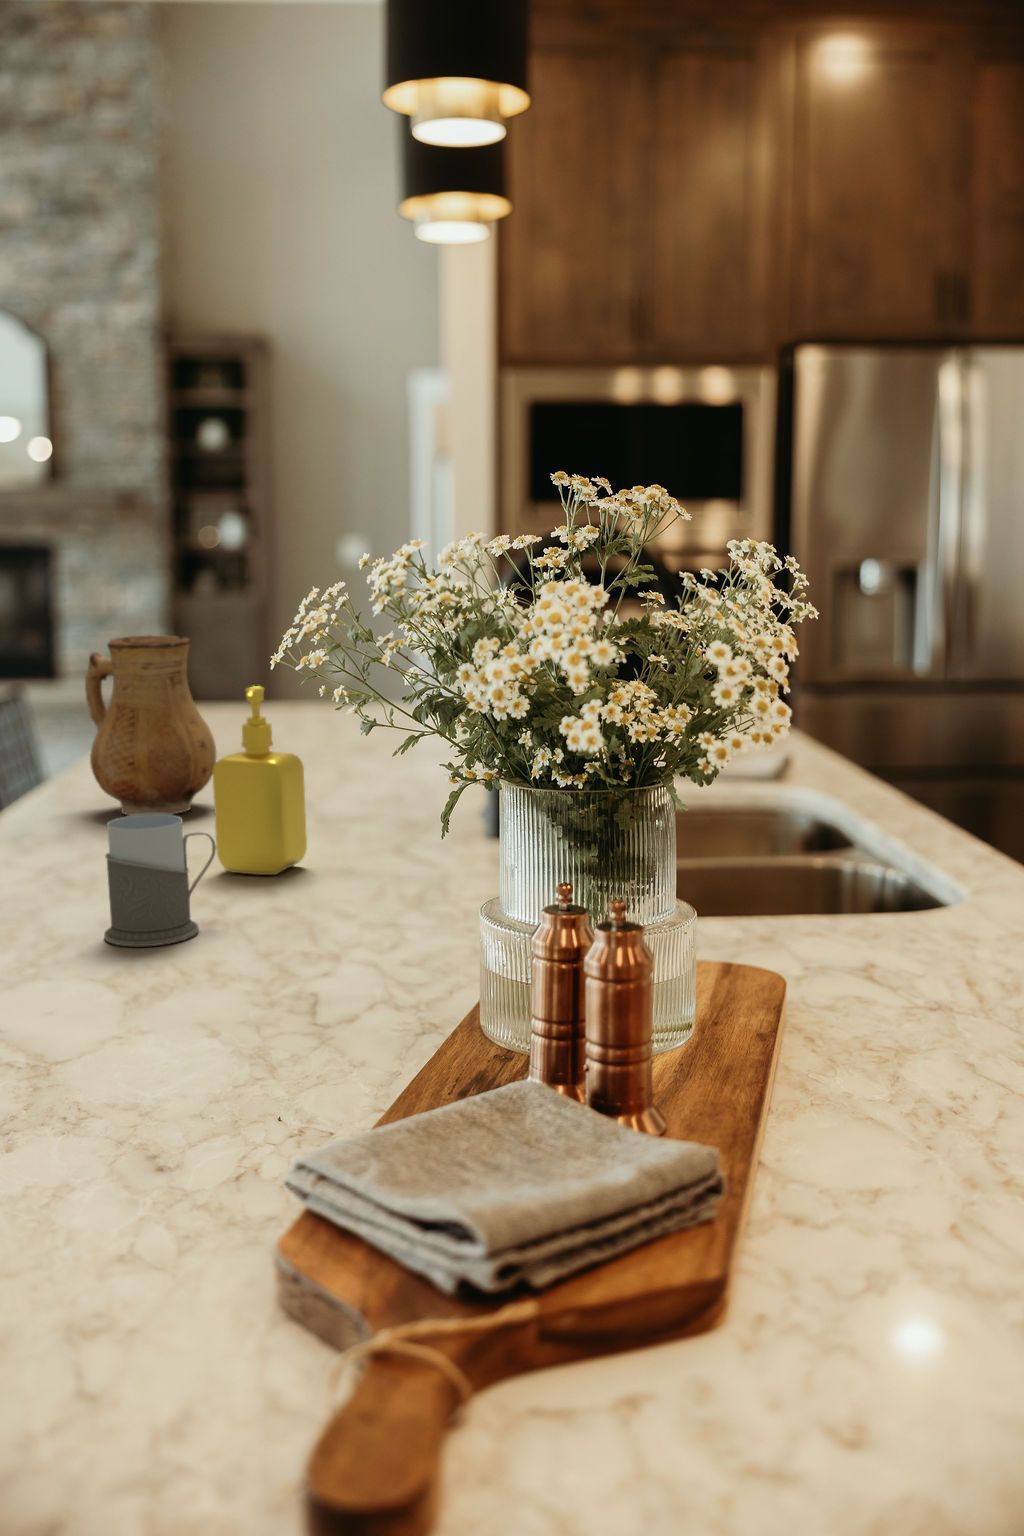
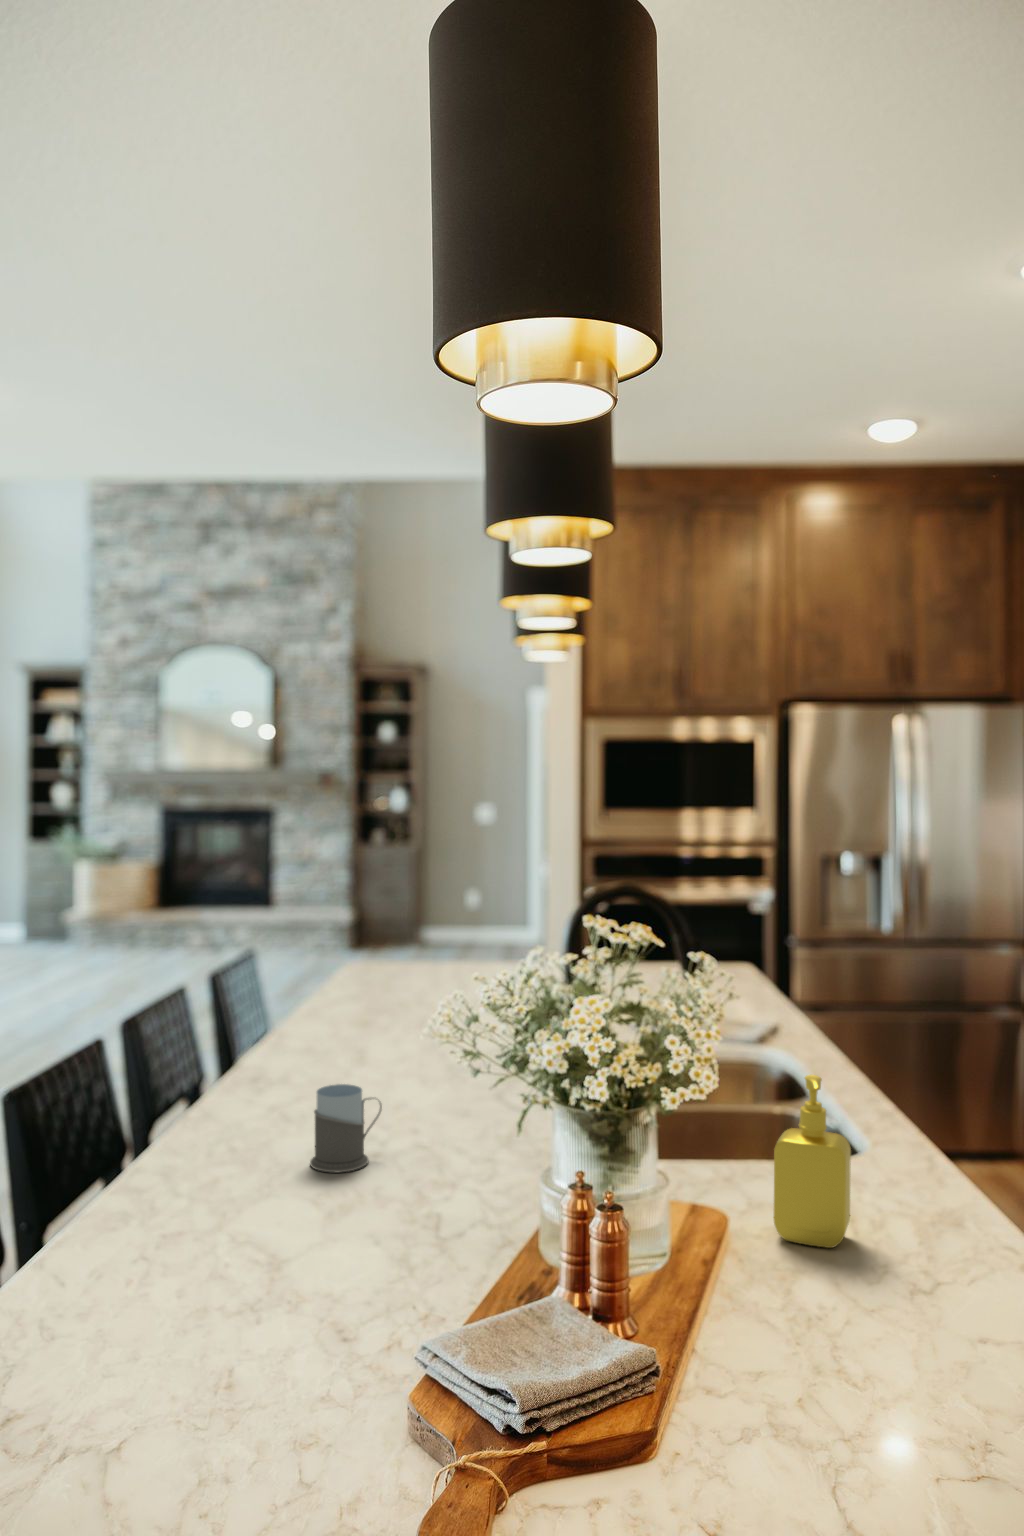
ceramic pitcher: present [85,635,216,816] -> none [301,940,383,1063]
soap dispenser: present [213,686,307,875] -> present [774,1075,851,1248]

